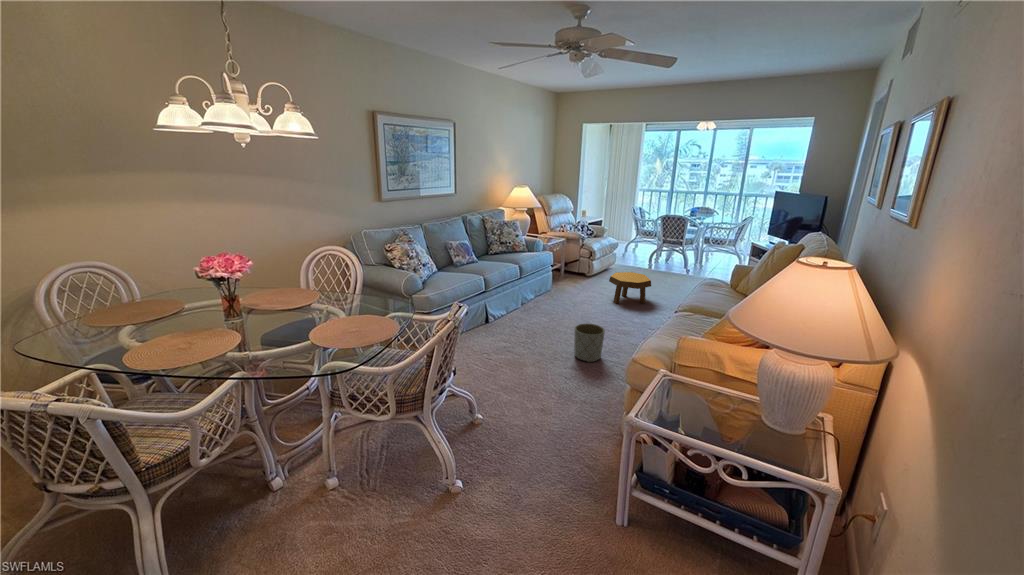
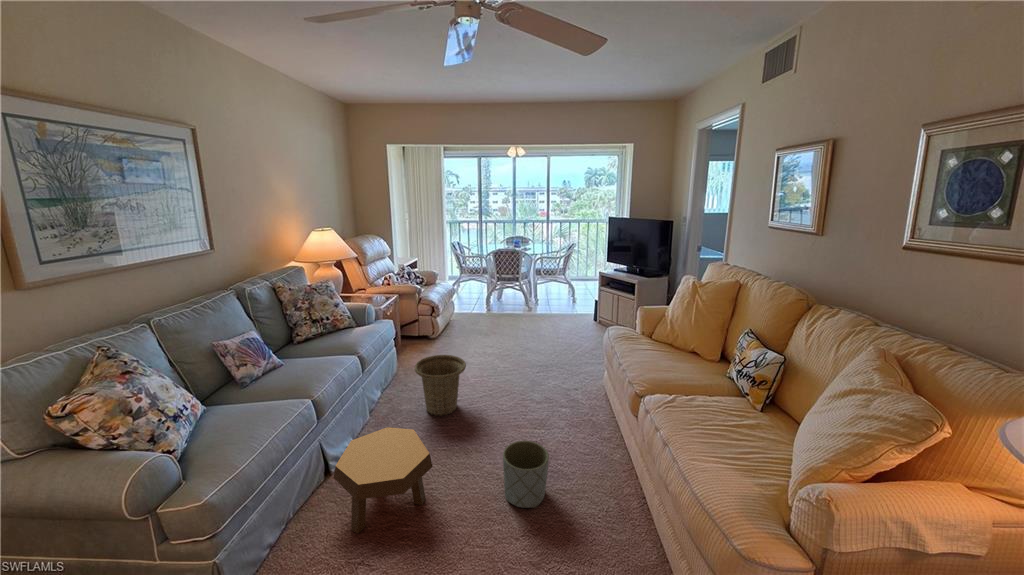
footstool: present [609,272,651,304] -> present [334,427,433,533]
basket: none [551,276,586,316] -> present [415,355,466,416]

